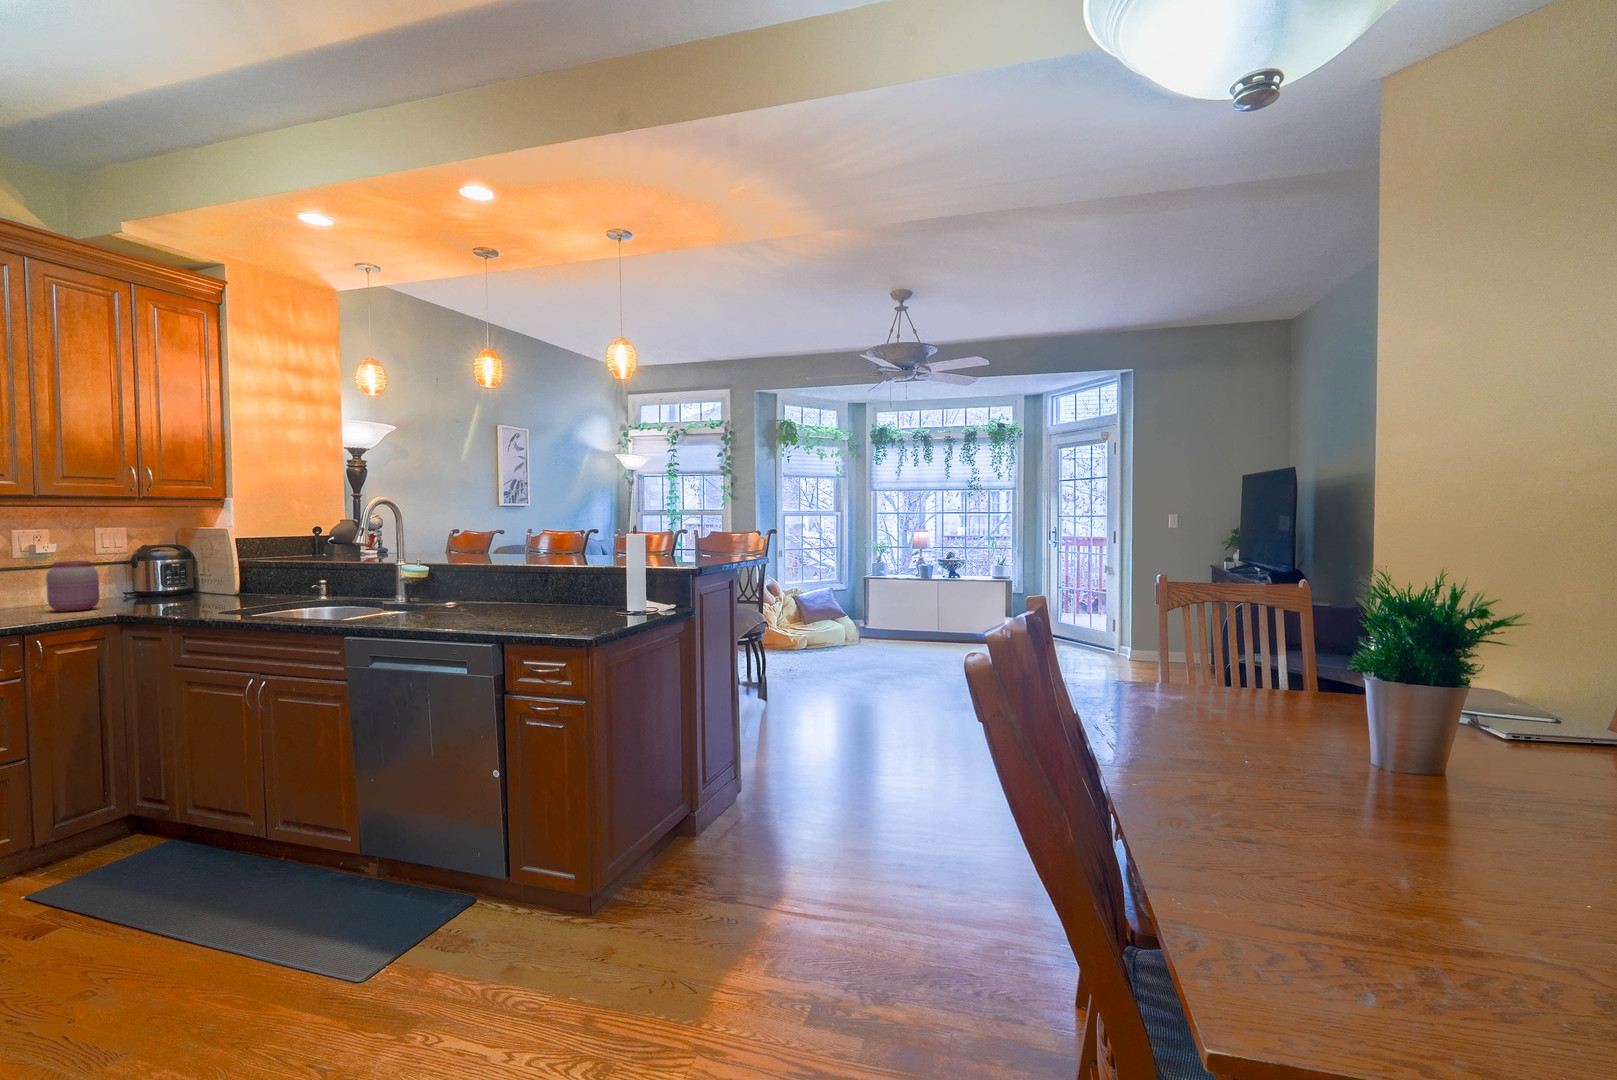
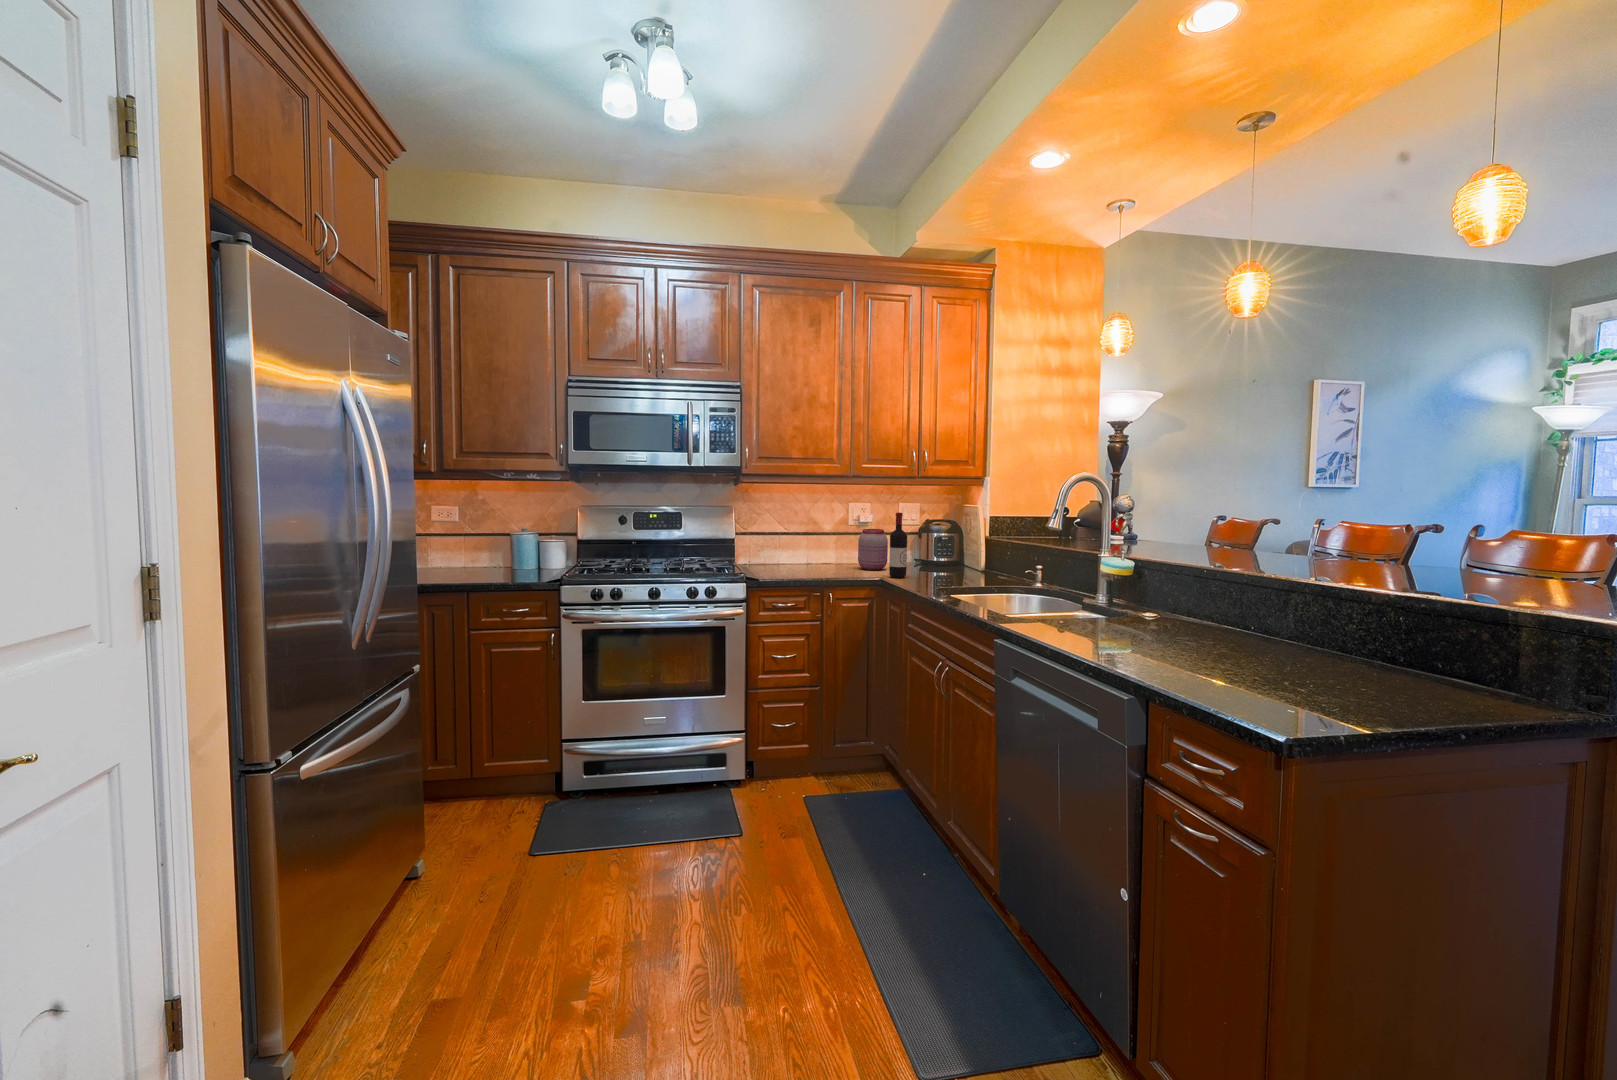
wine bottle: none [118,539,147,613] -> present [889,513,907,578]

